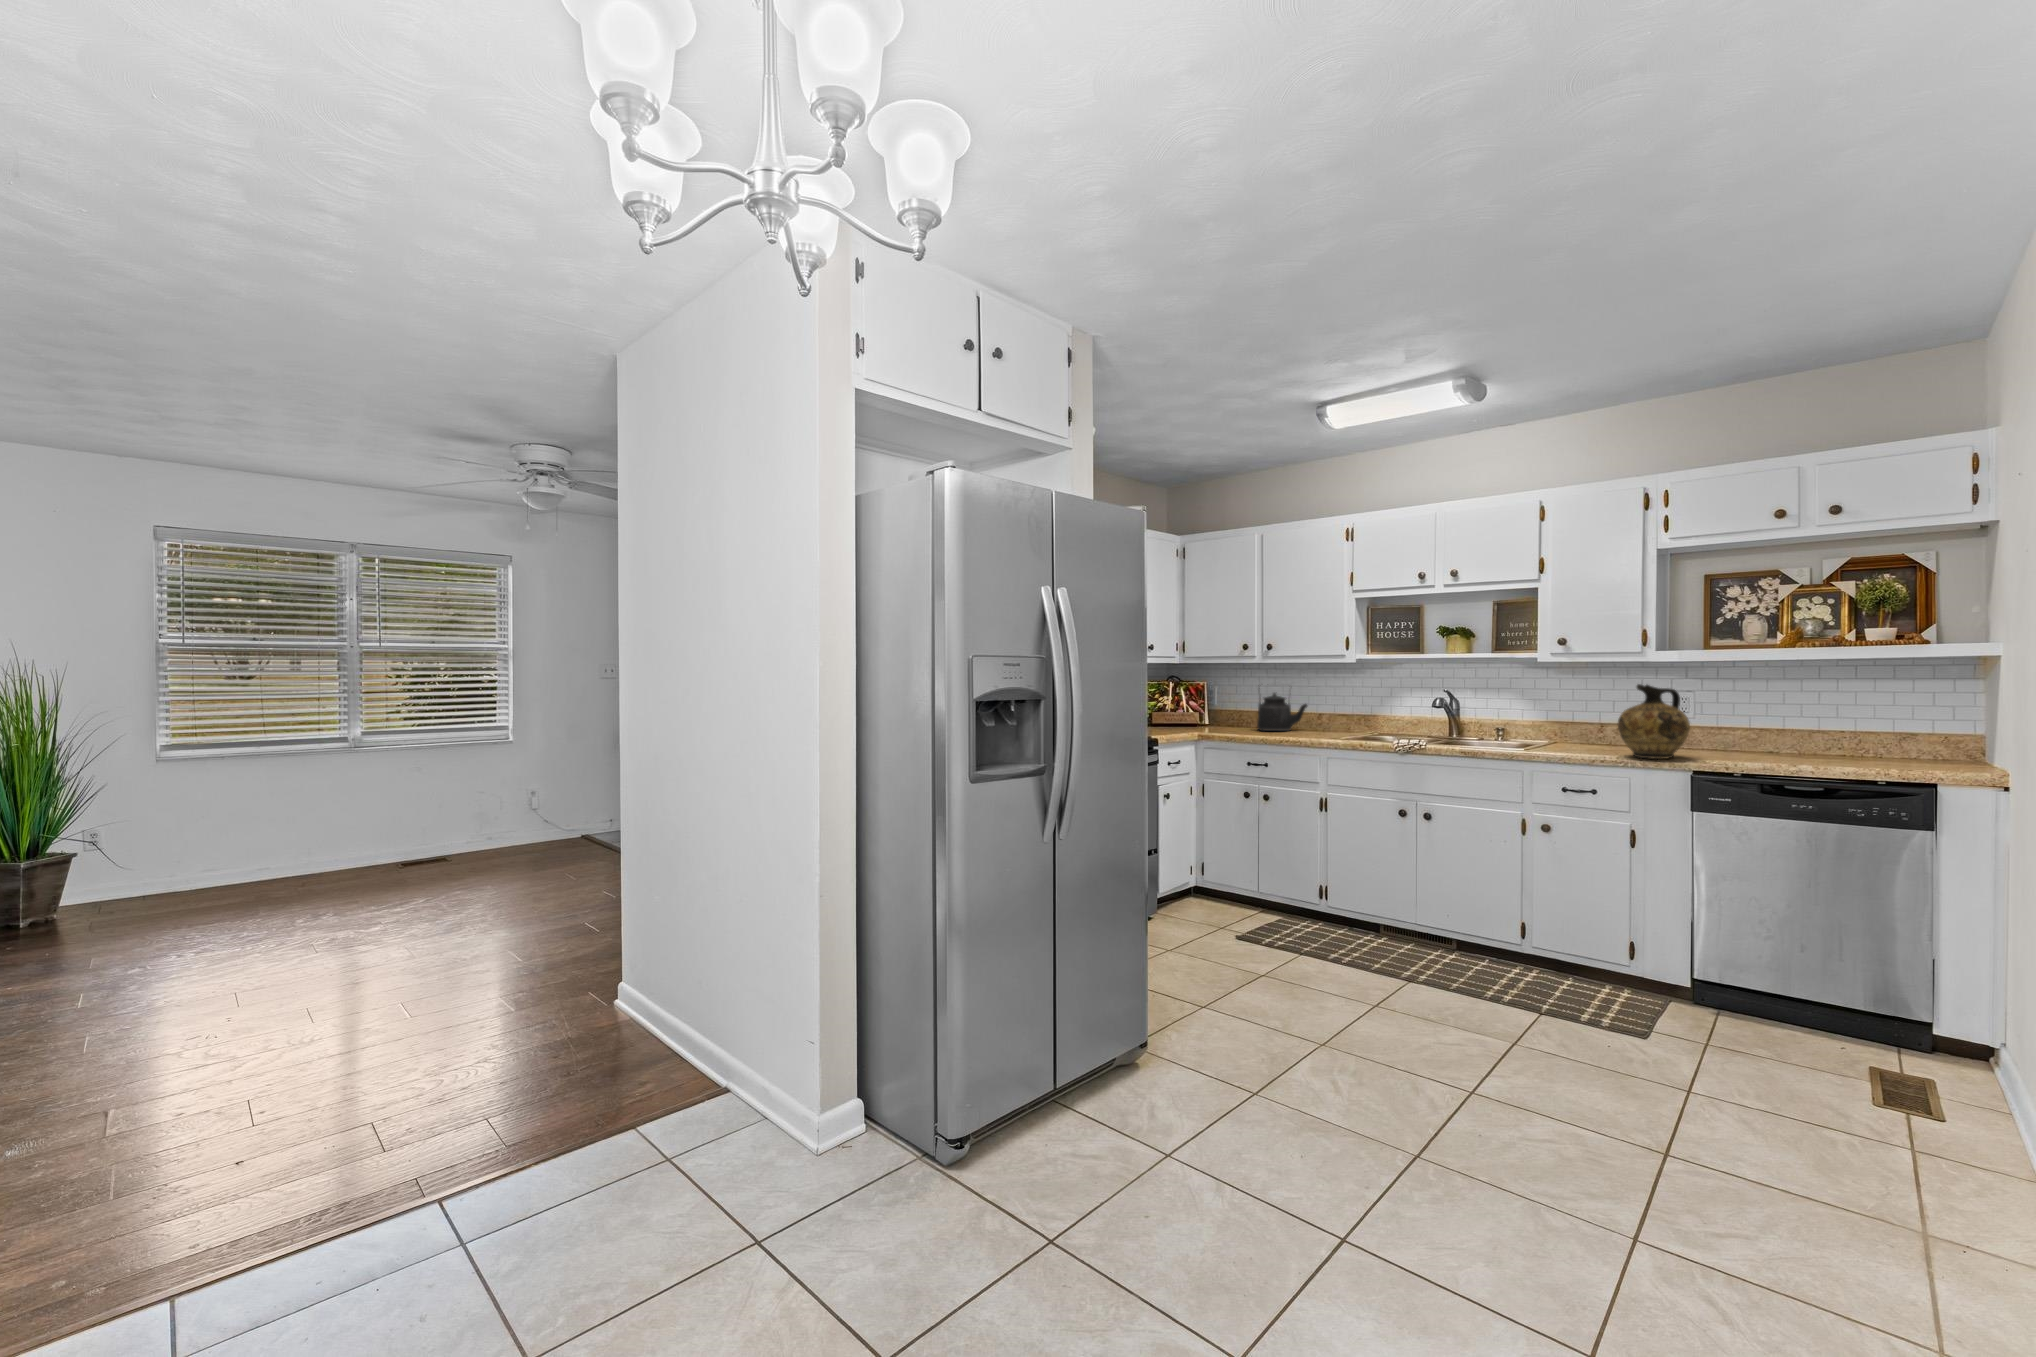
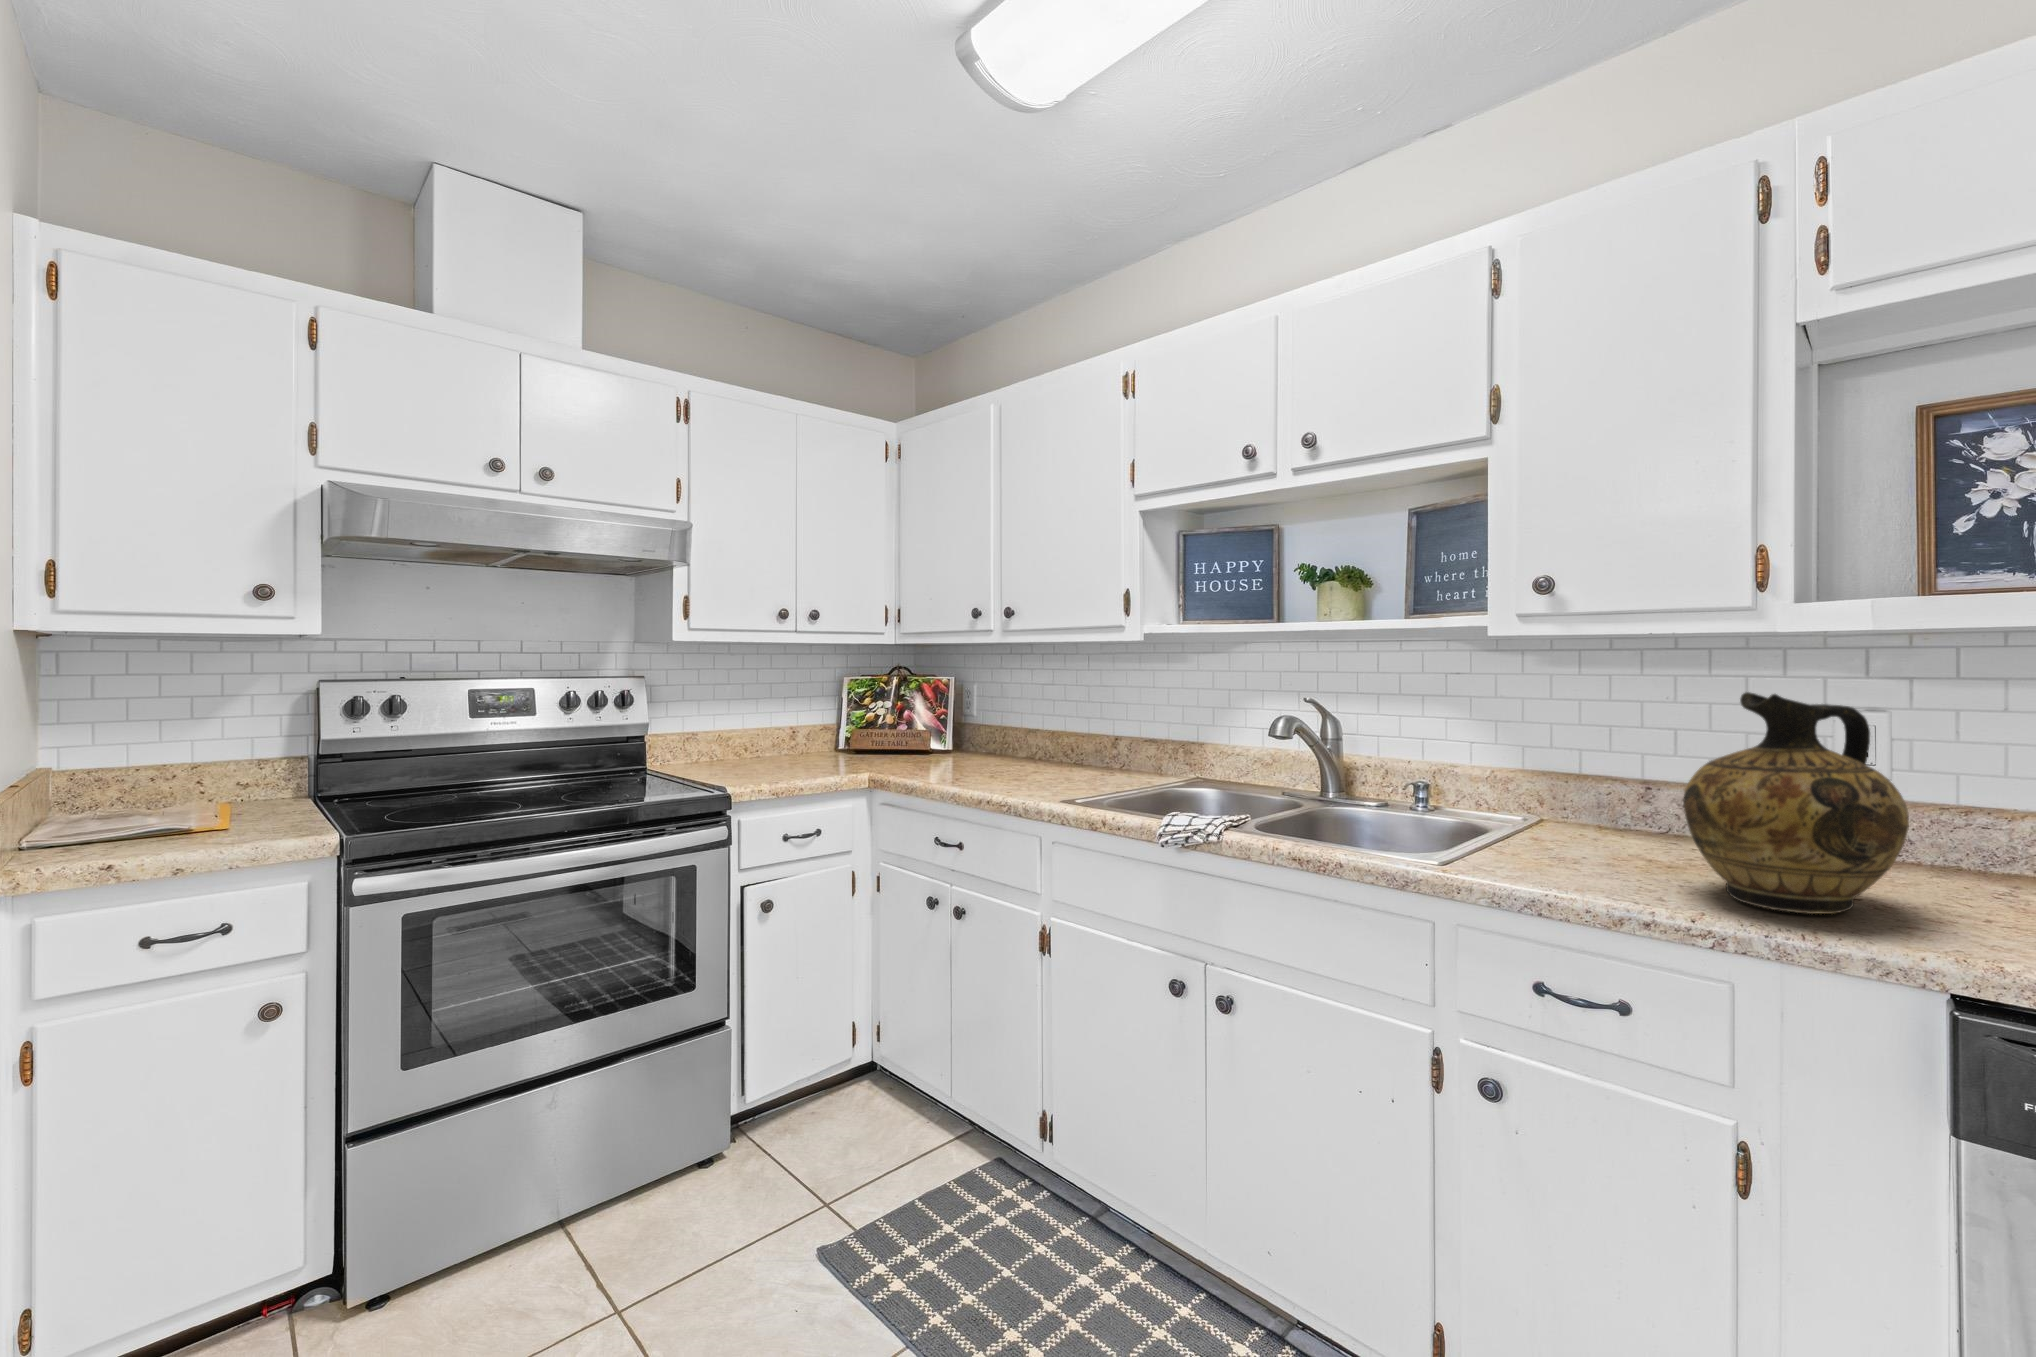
kettle: present [1257,688,1307,731] -> none [995,681,1079,769]

